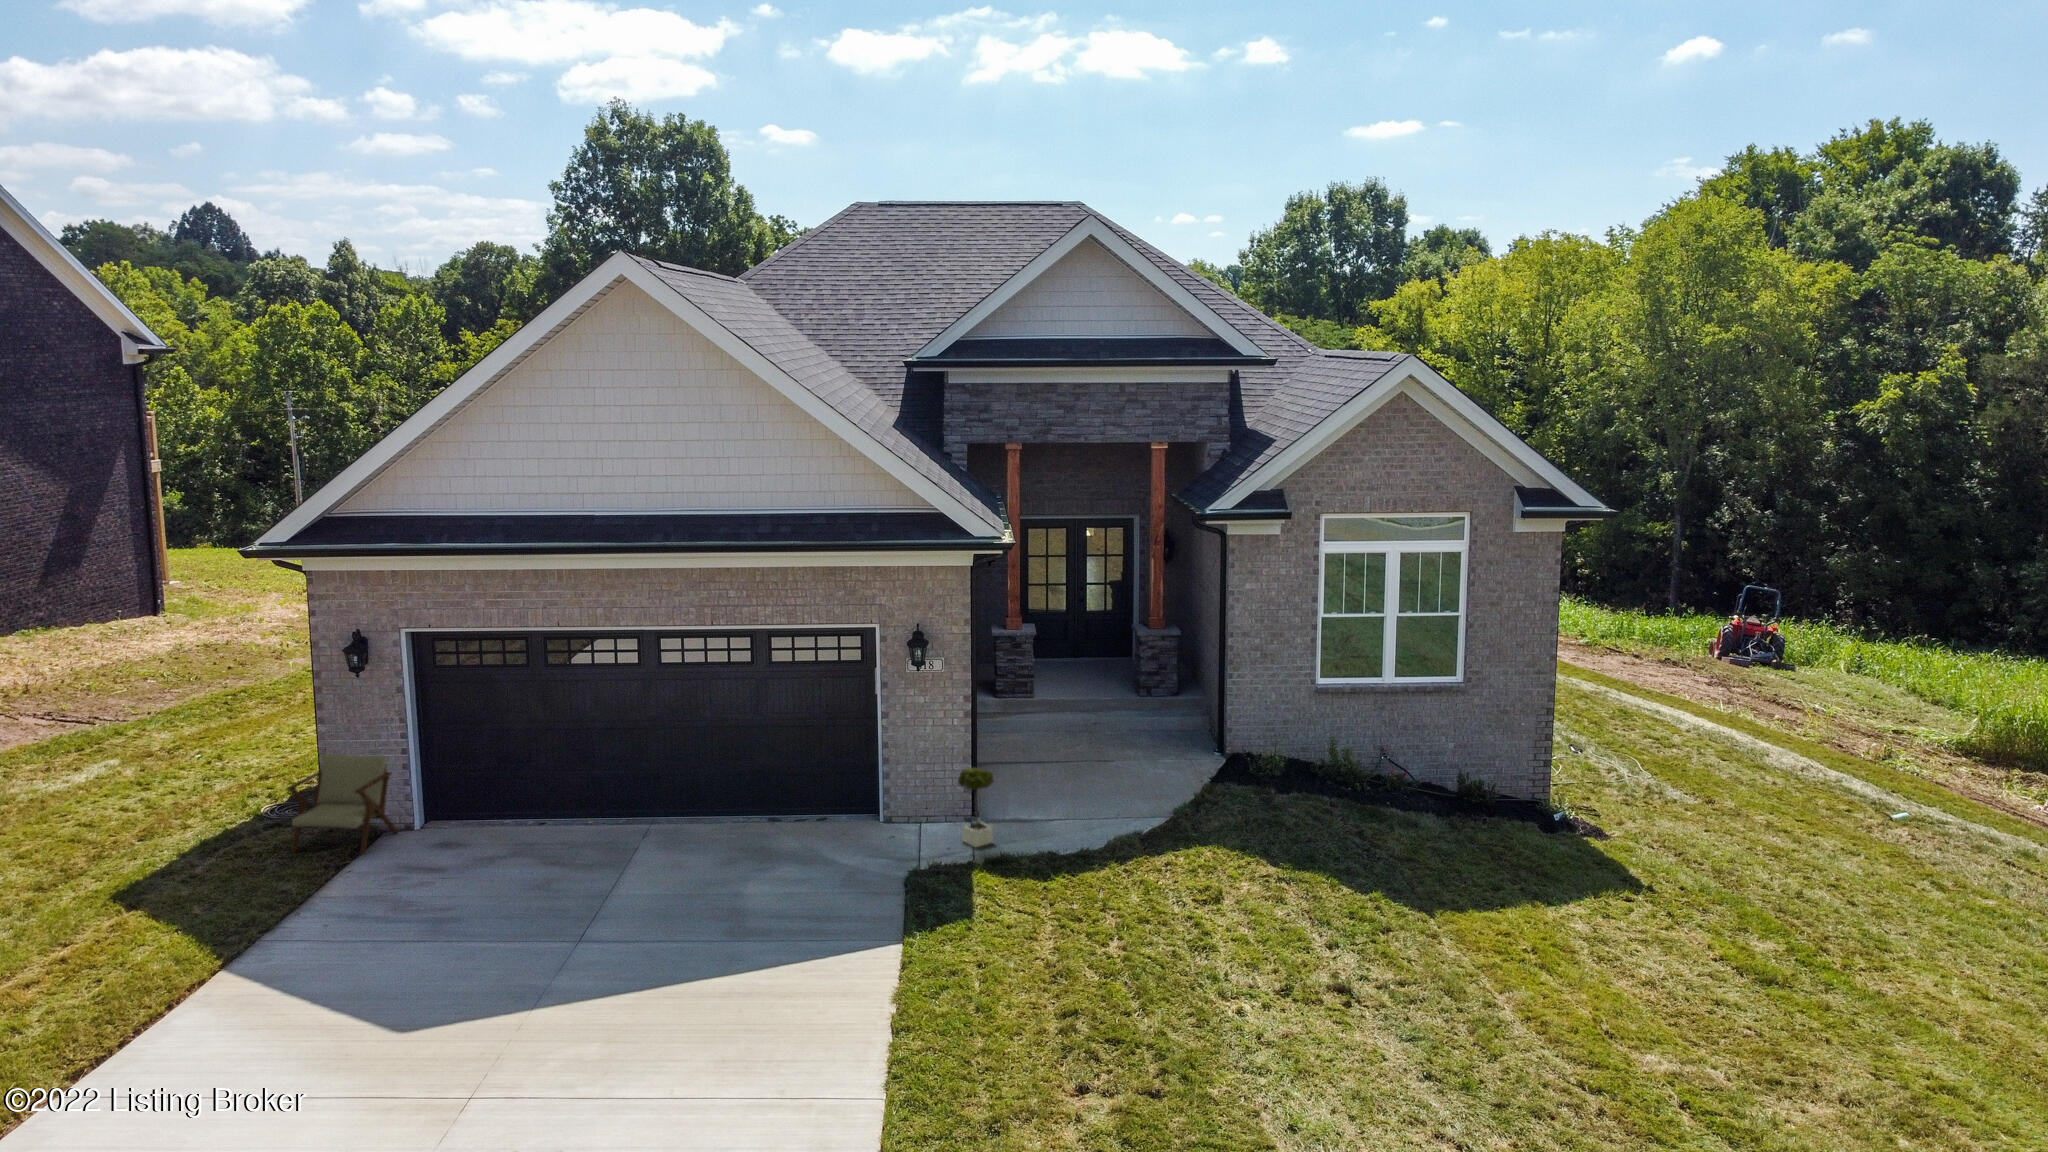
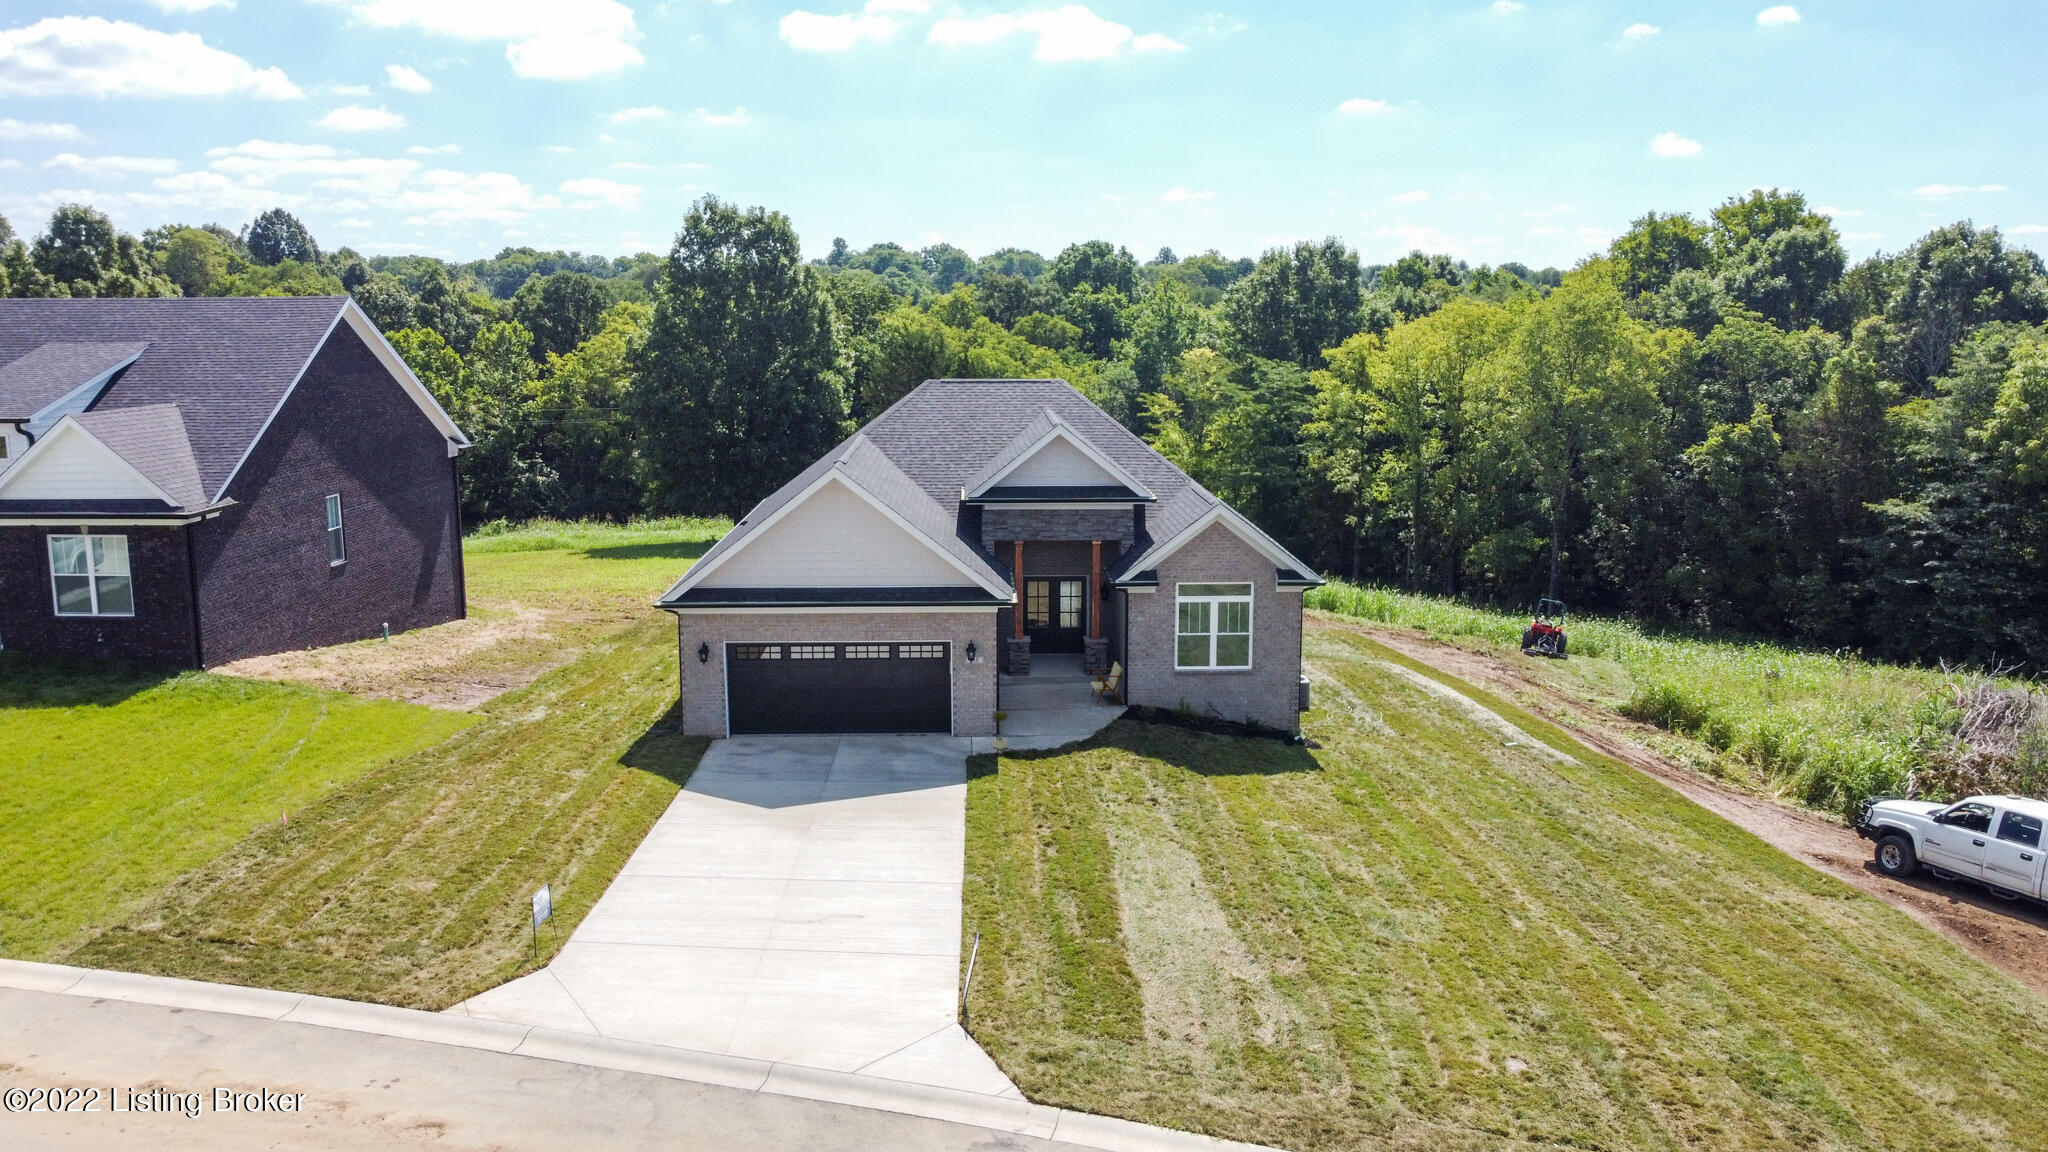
lounge chair: present [286,754,398,855] -> present [1091,662,1123,704]

